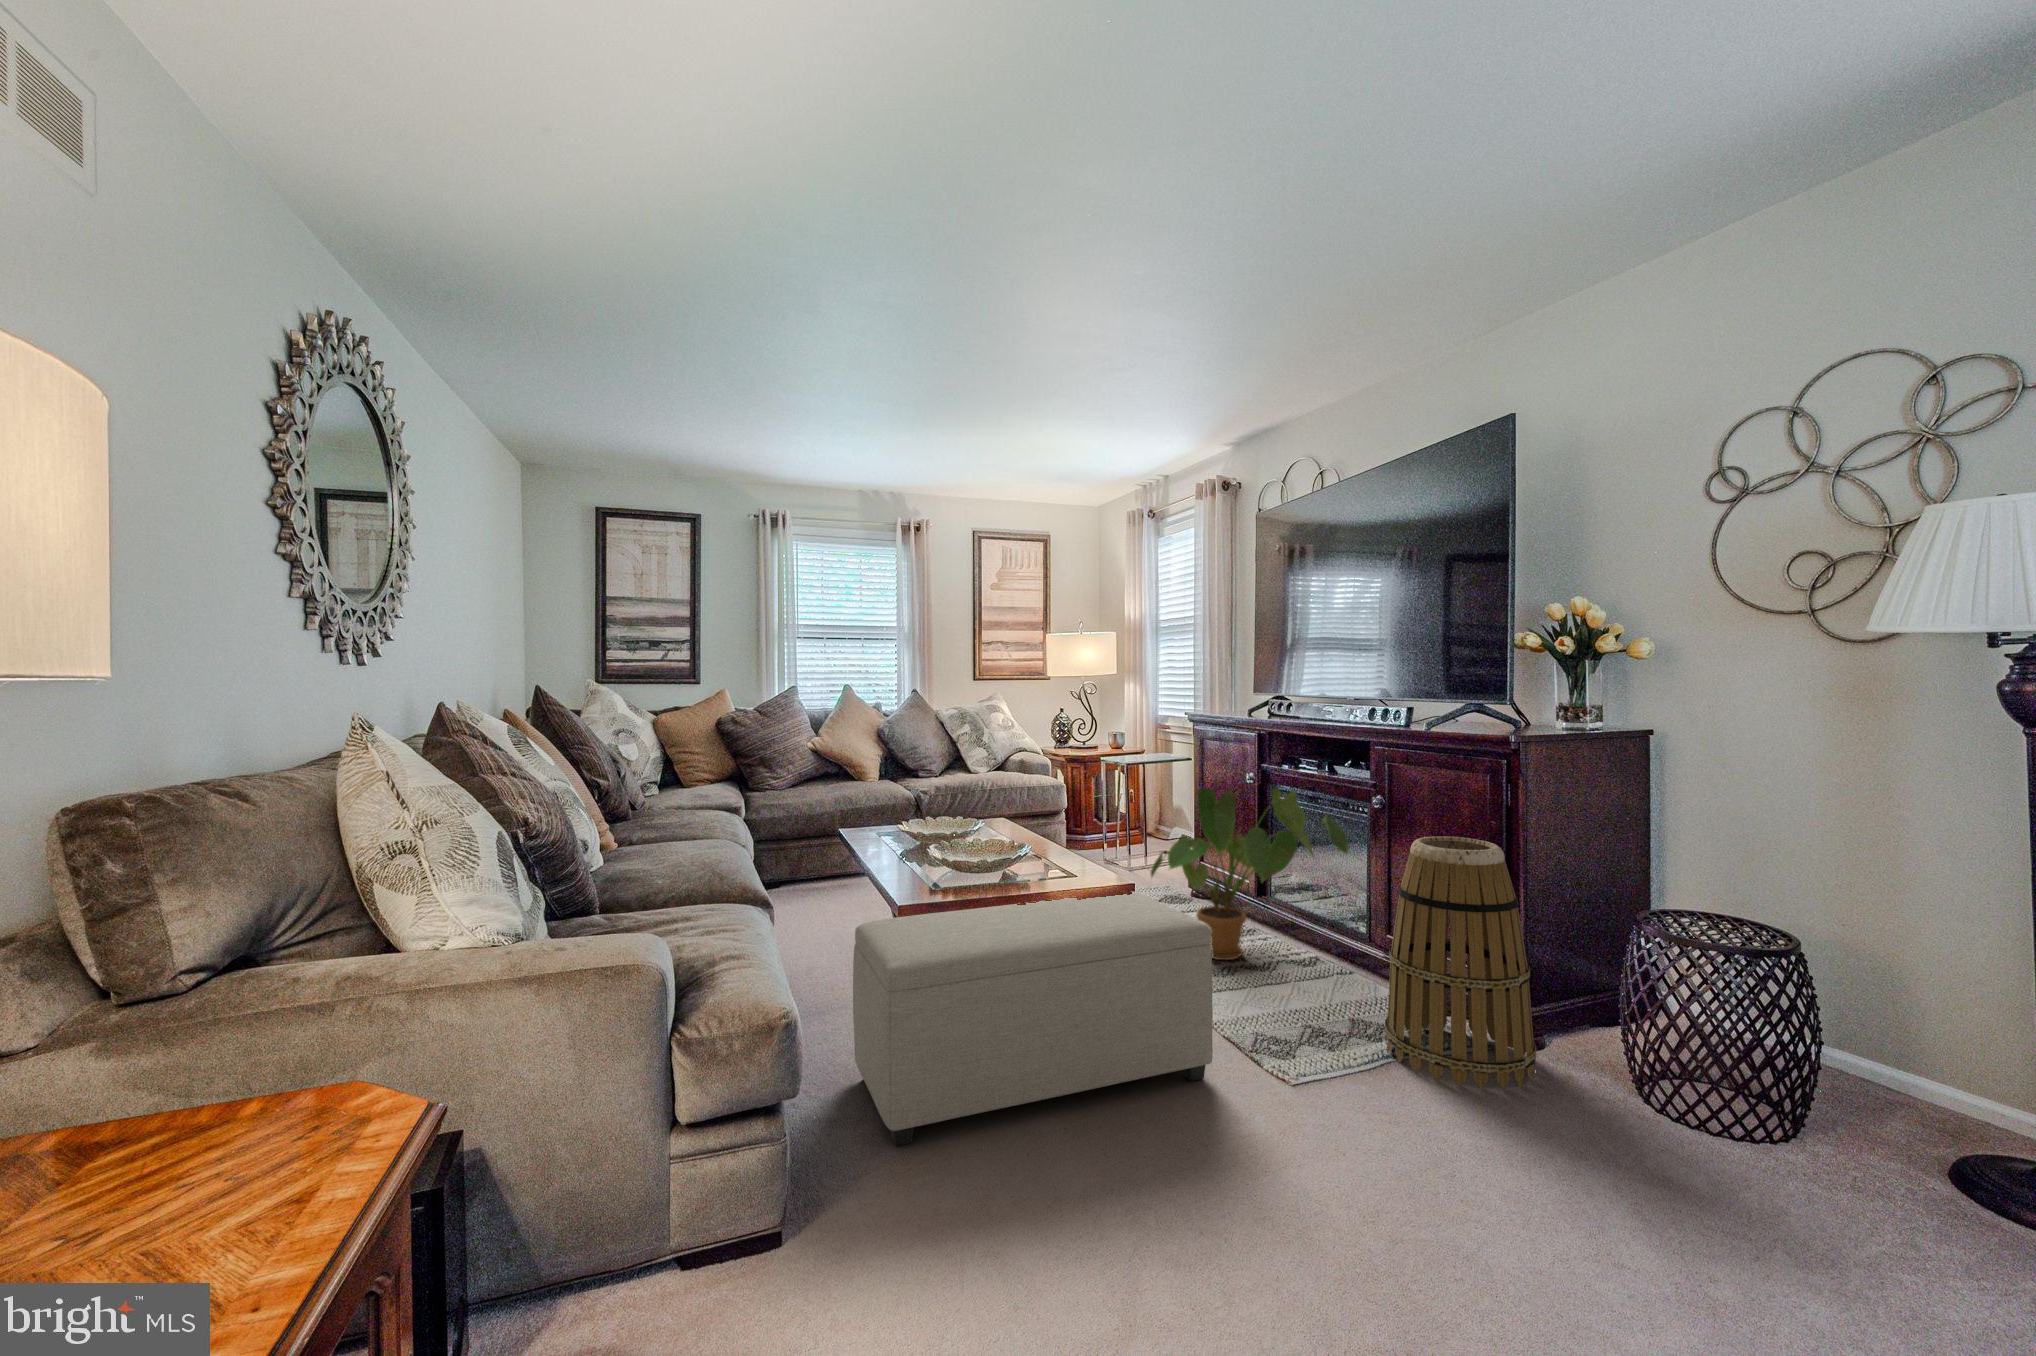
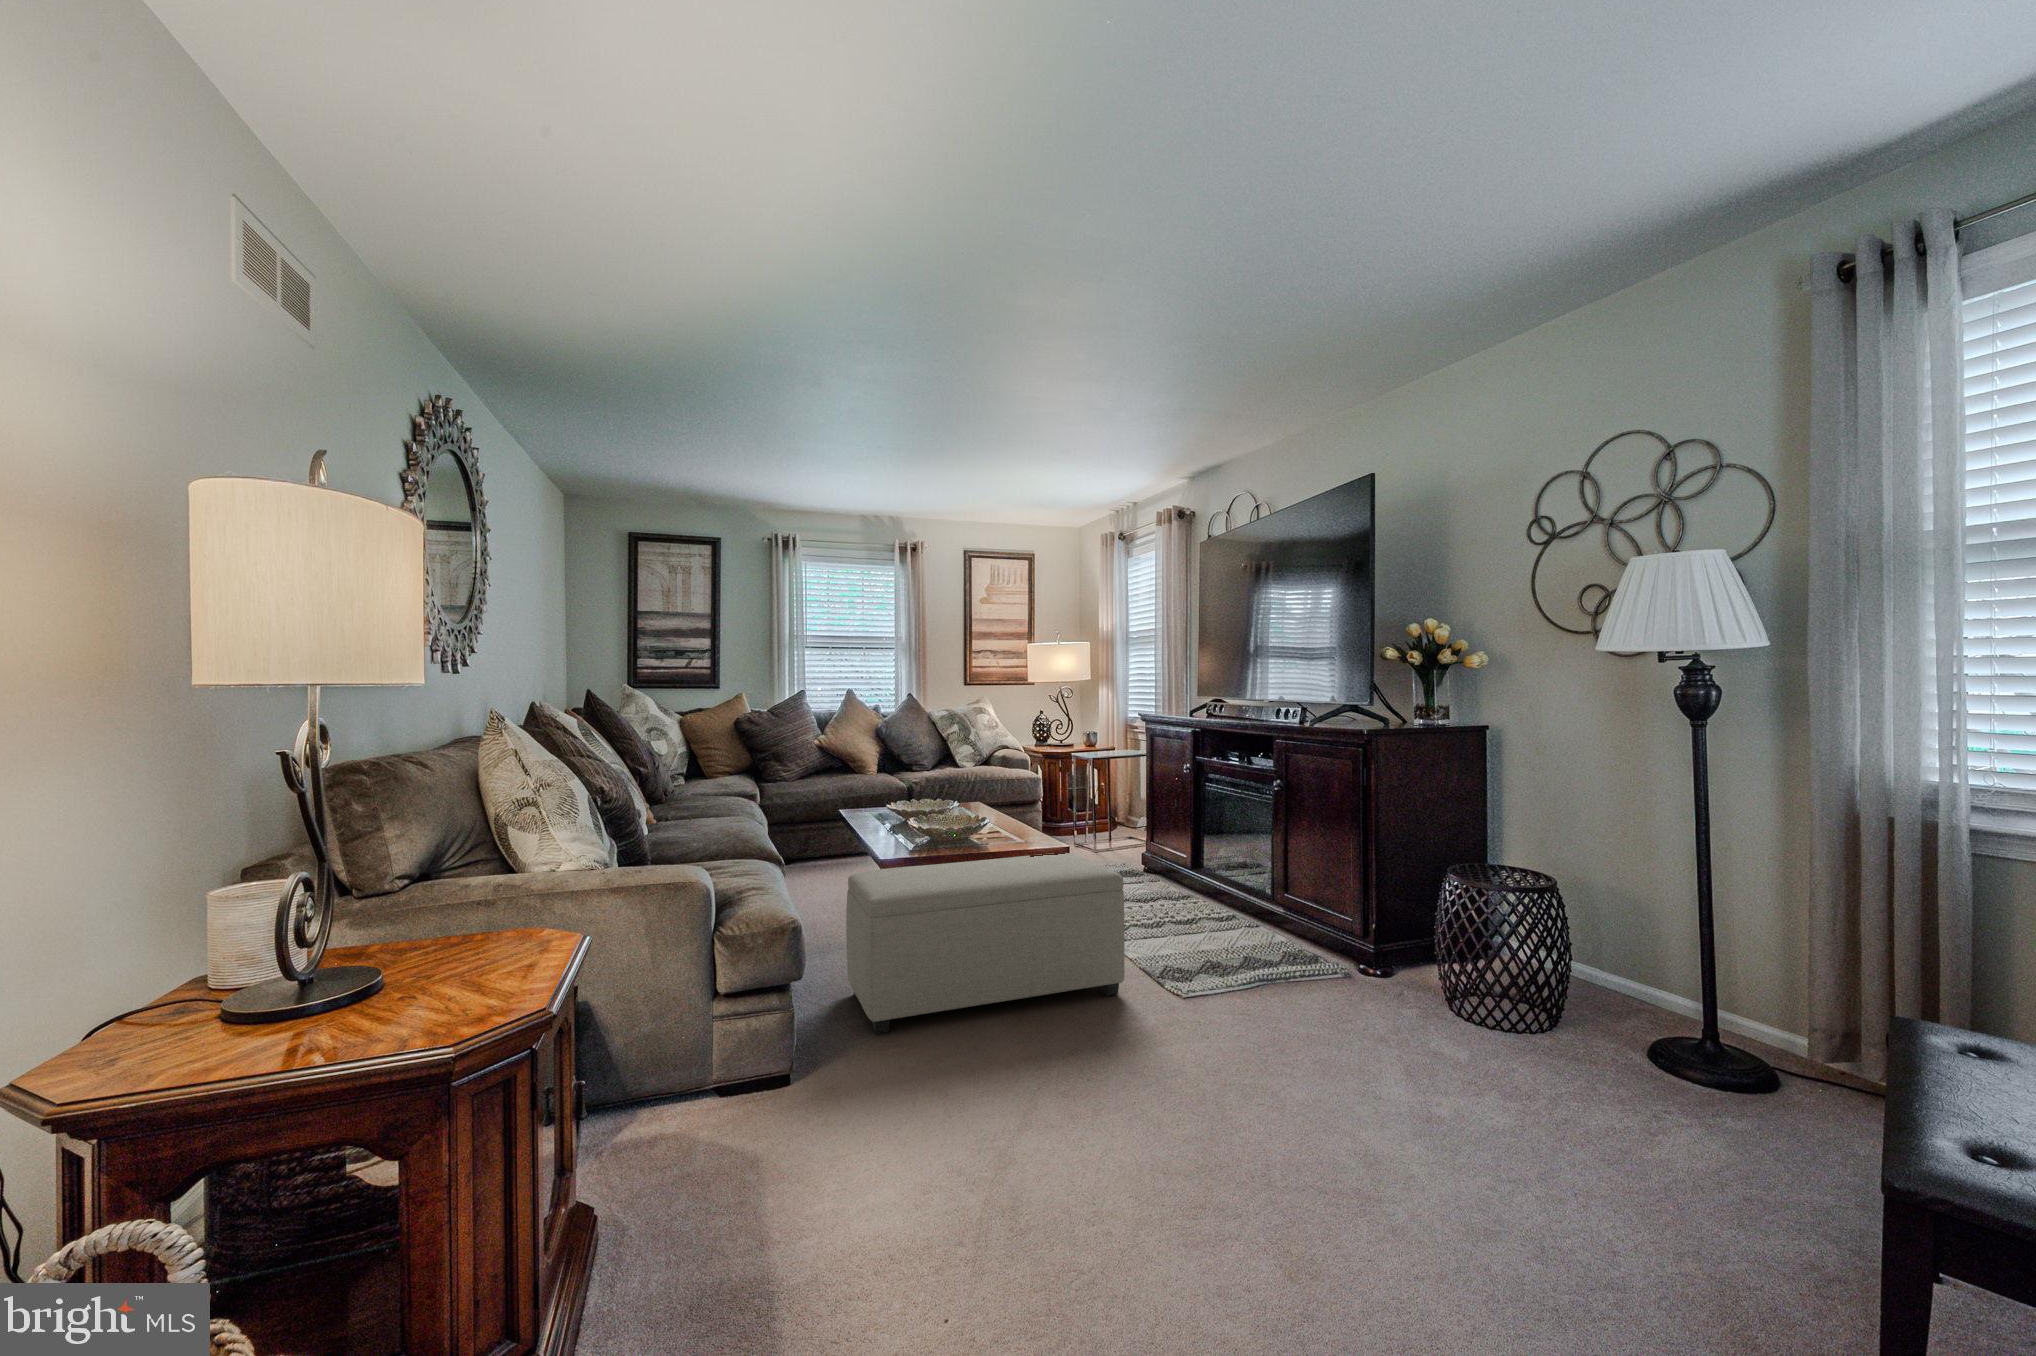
house plant: present [1151,788,1348,960] -> none [1098,774,1257,917]
basket: present [1385,836,1536,1088] -> none [1267,809,1379,1001]

